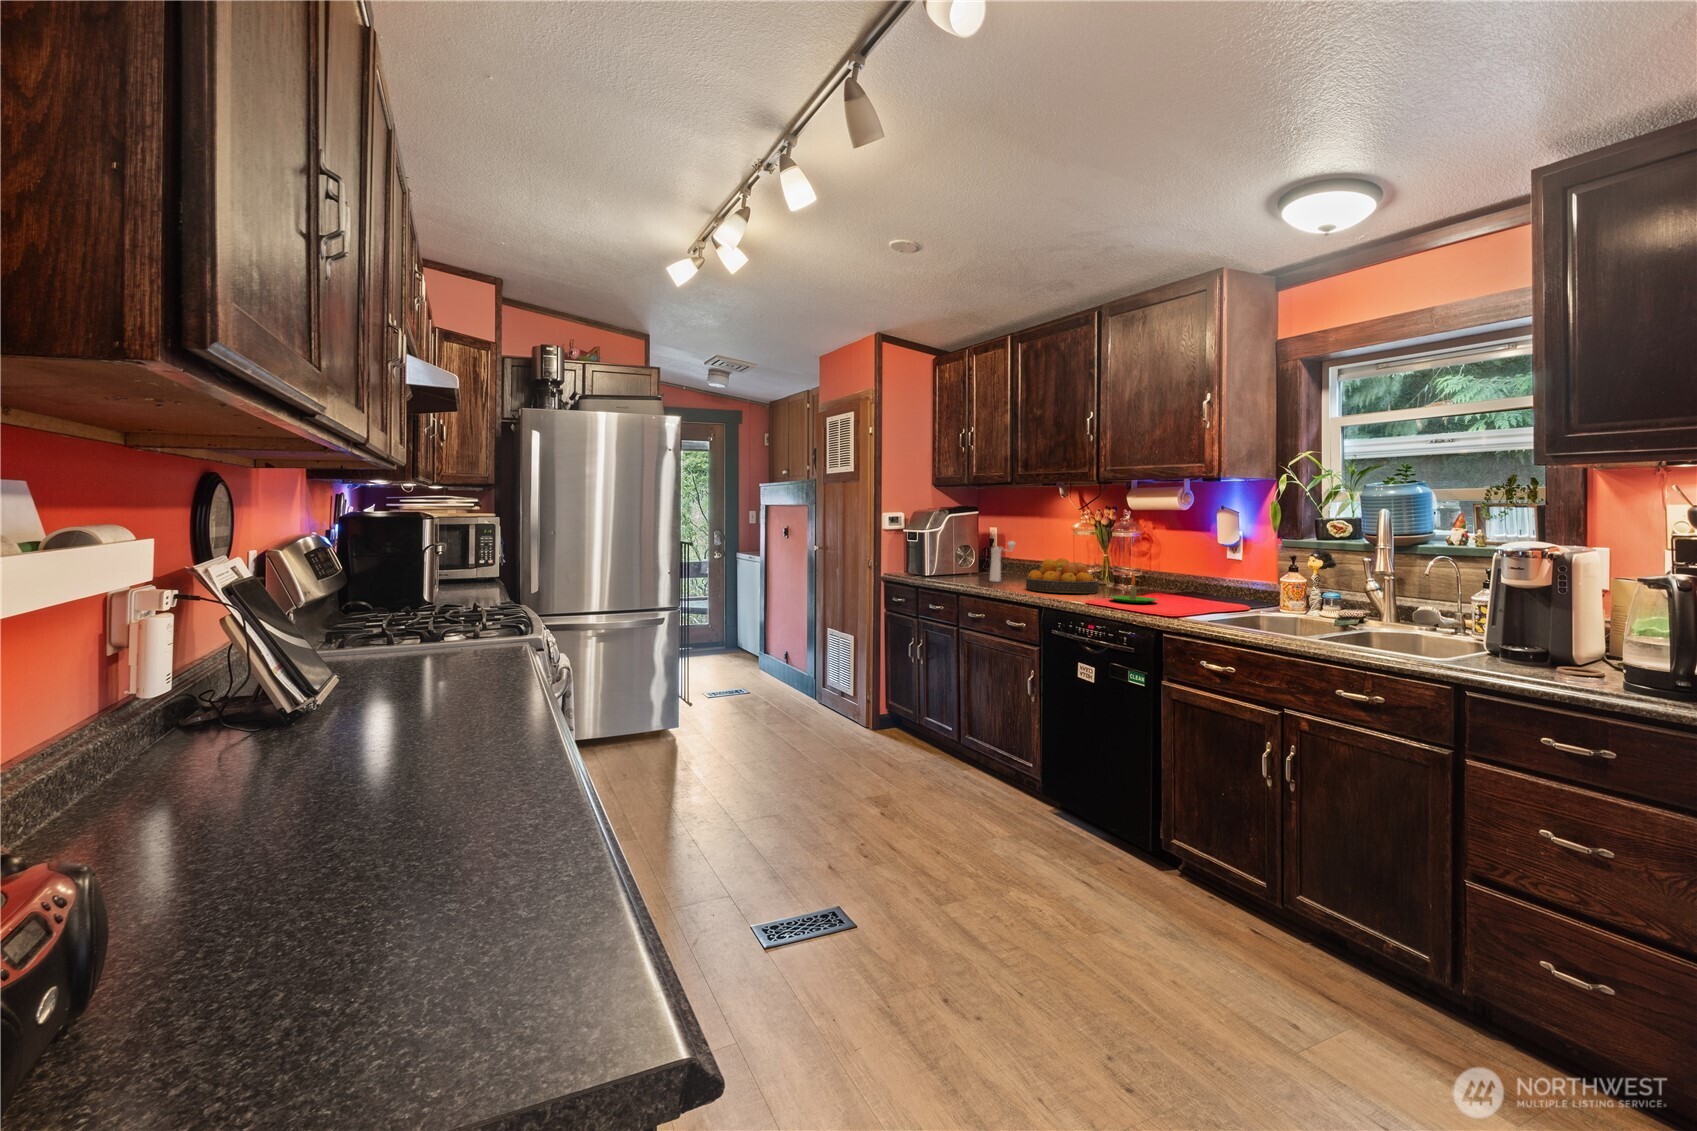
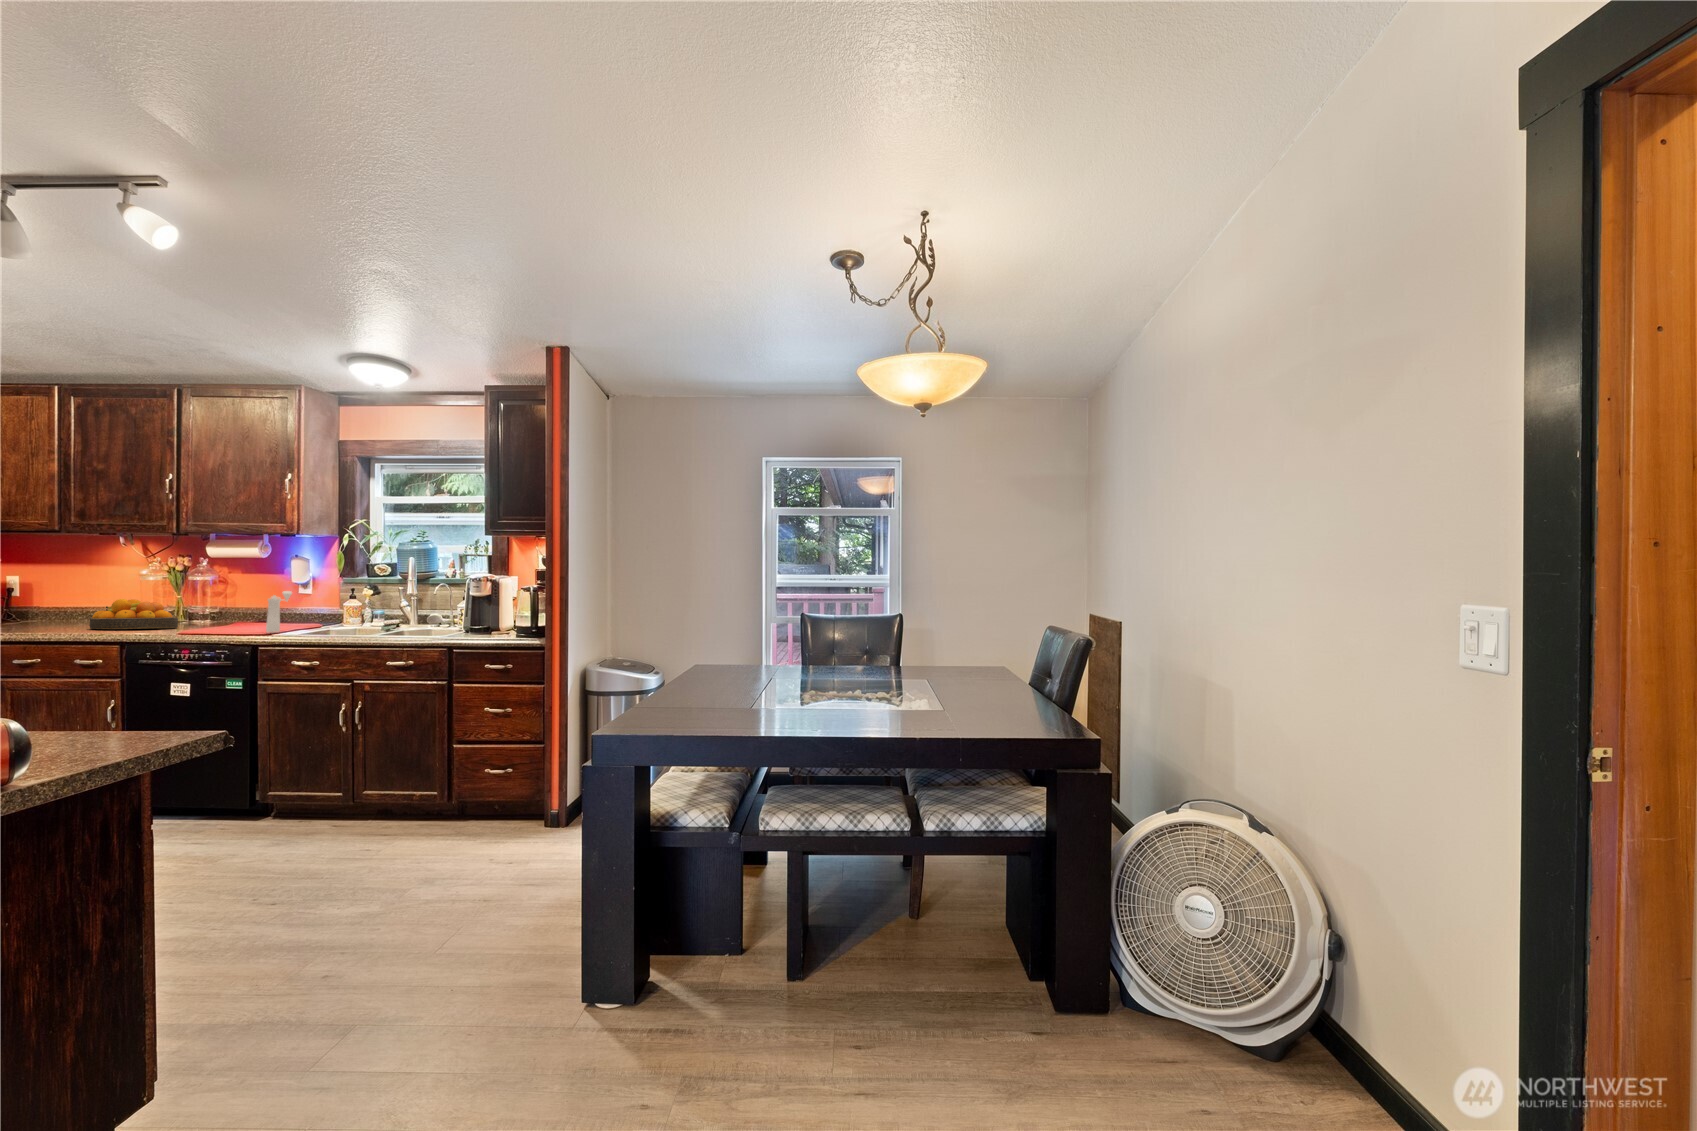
pepper mill: present [990,541,1015,582] -> present [266,591,292,633]
candle: present [1109,572,1157,603] -> none [196,606,244,630]

